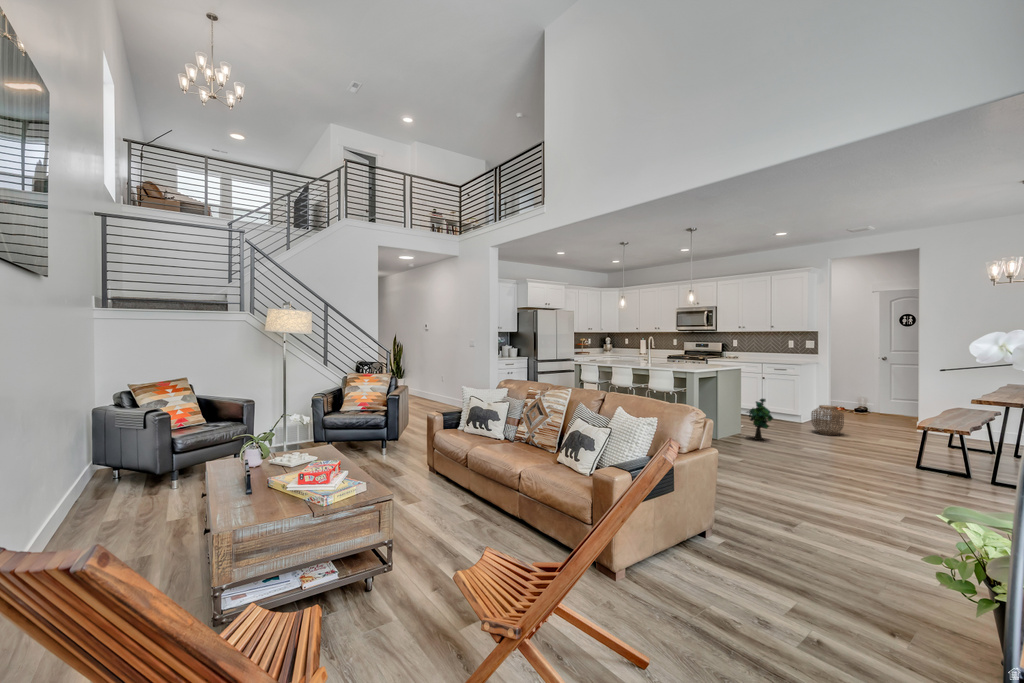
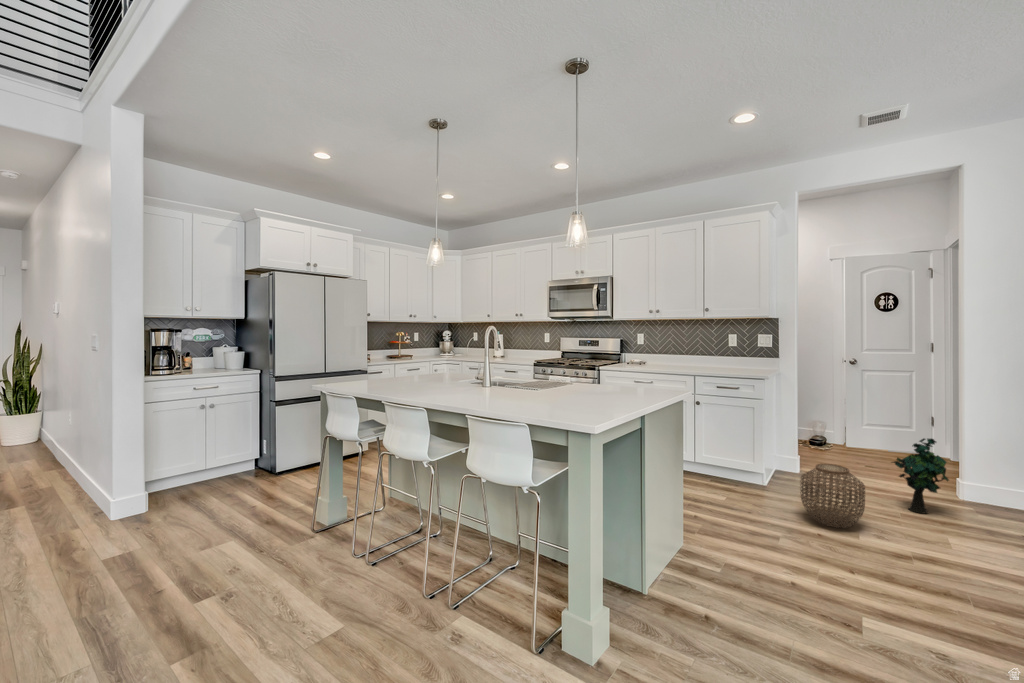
decorative plant: present [747,399,773,440] -> present [892,439,949,513]

